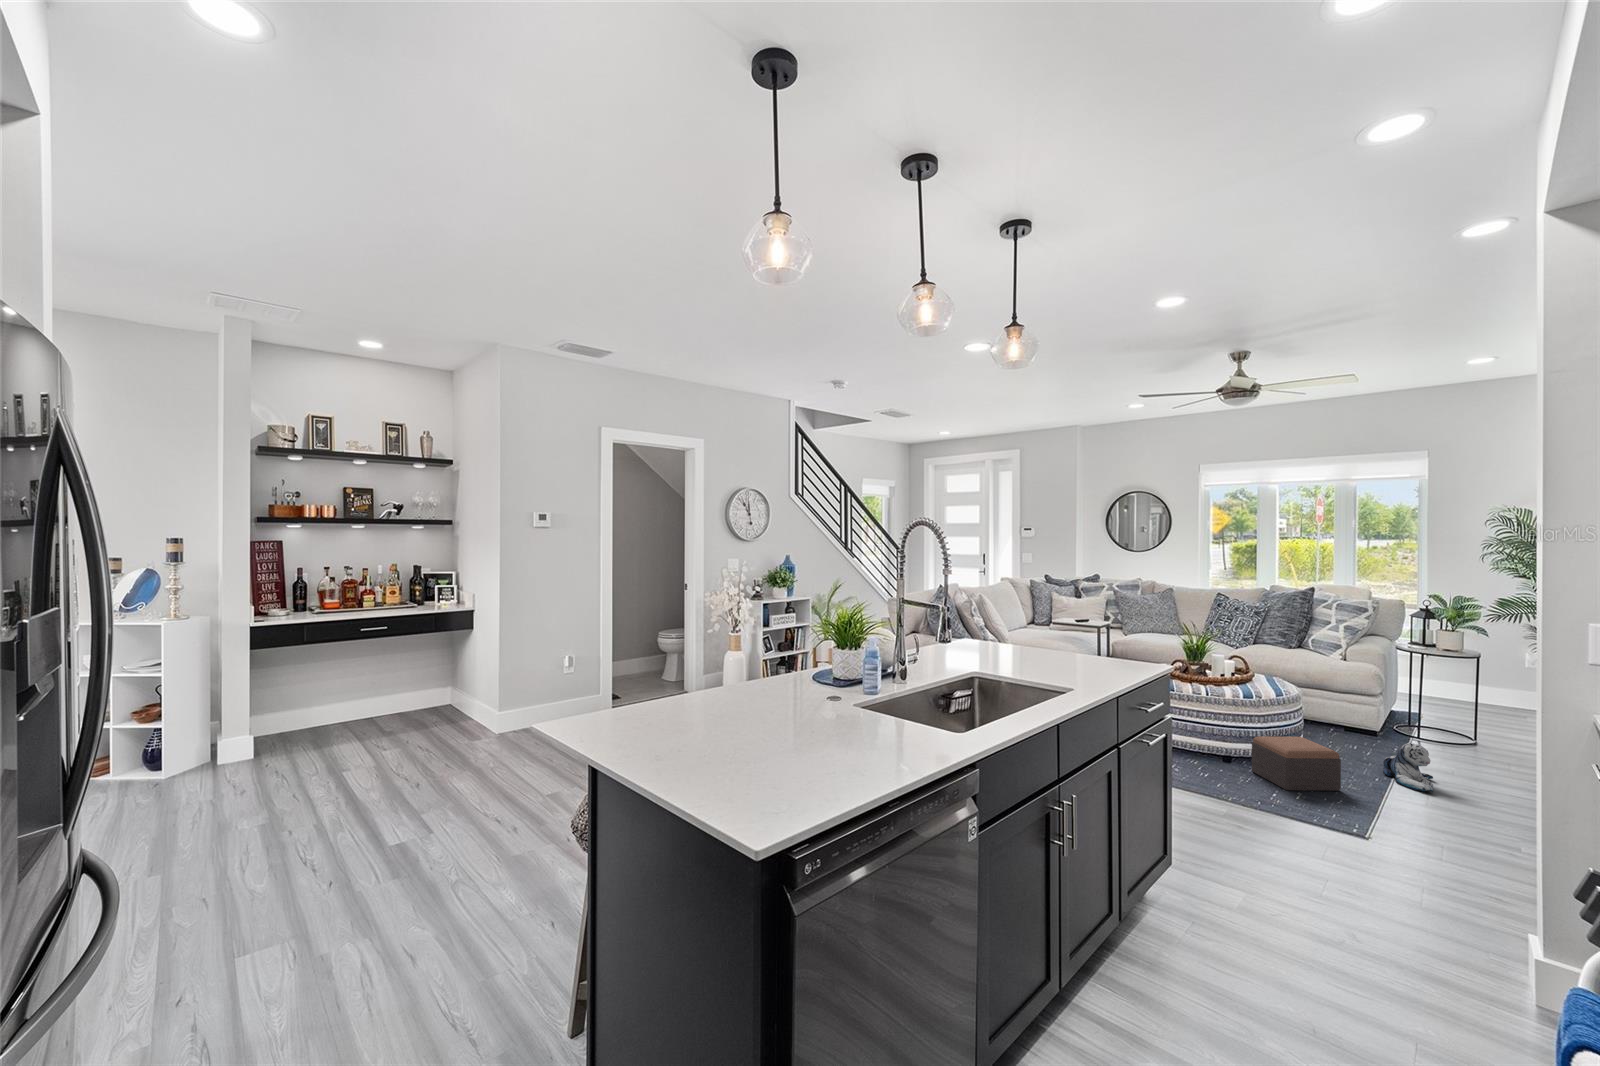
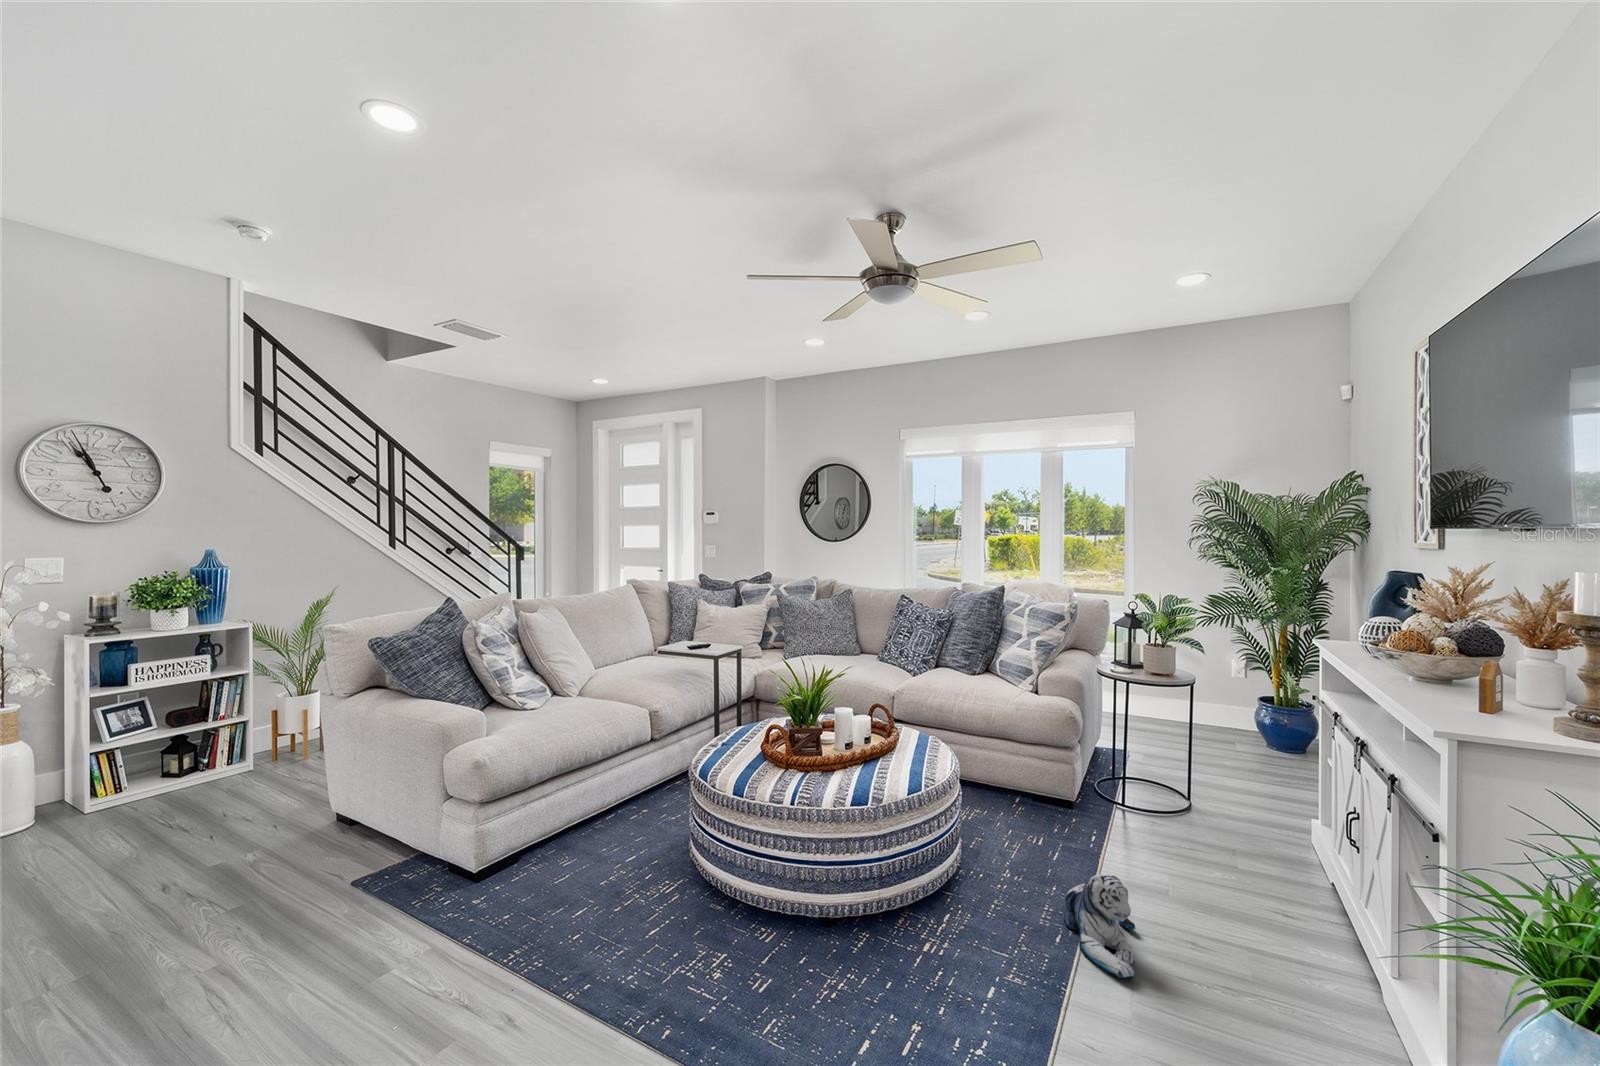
footstool: present [1252,736,1341,791] -> none [851,879,985,1024]

